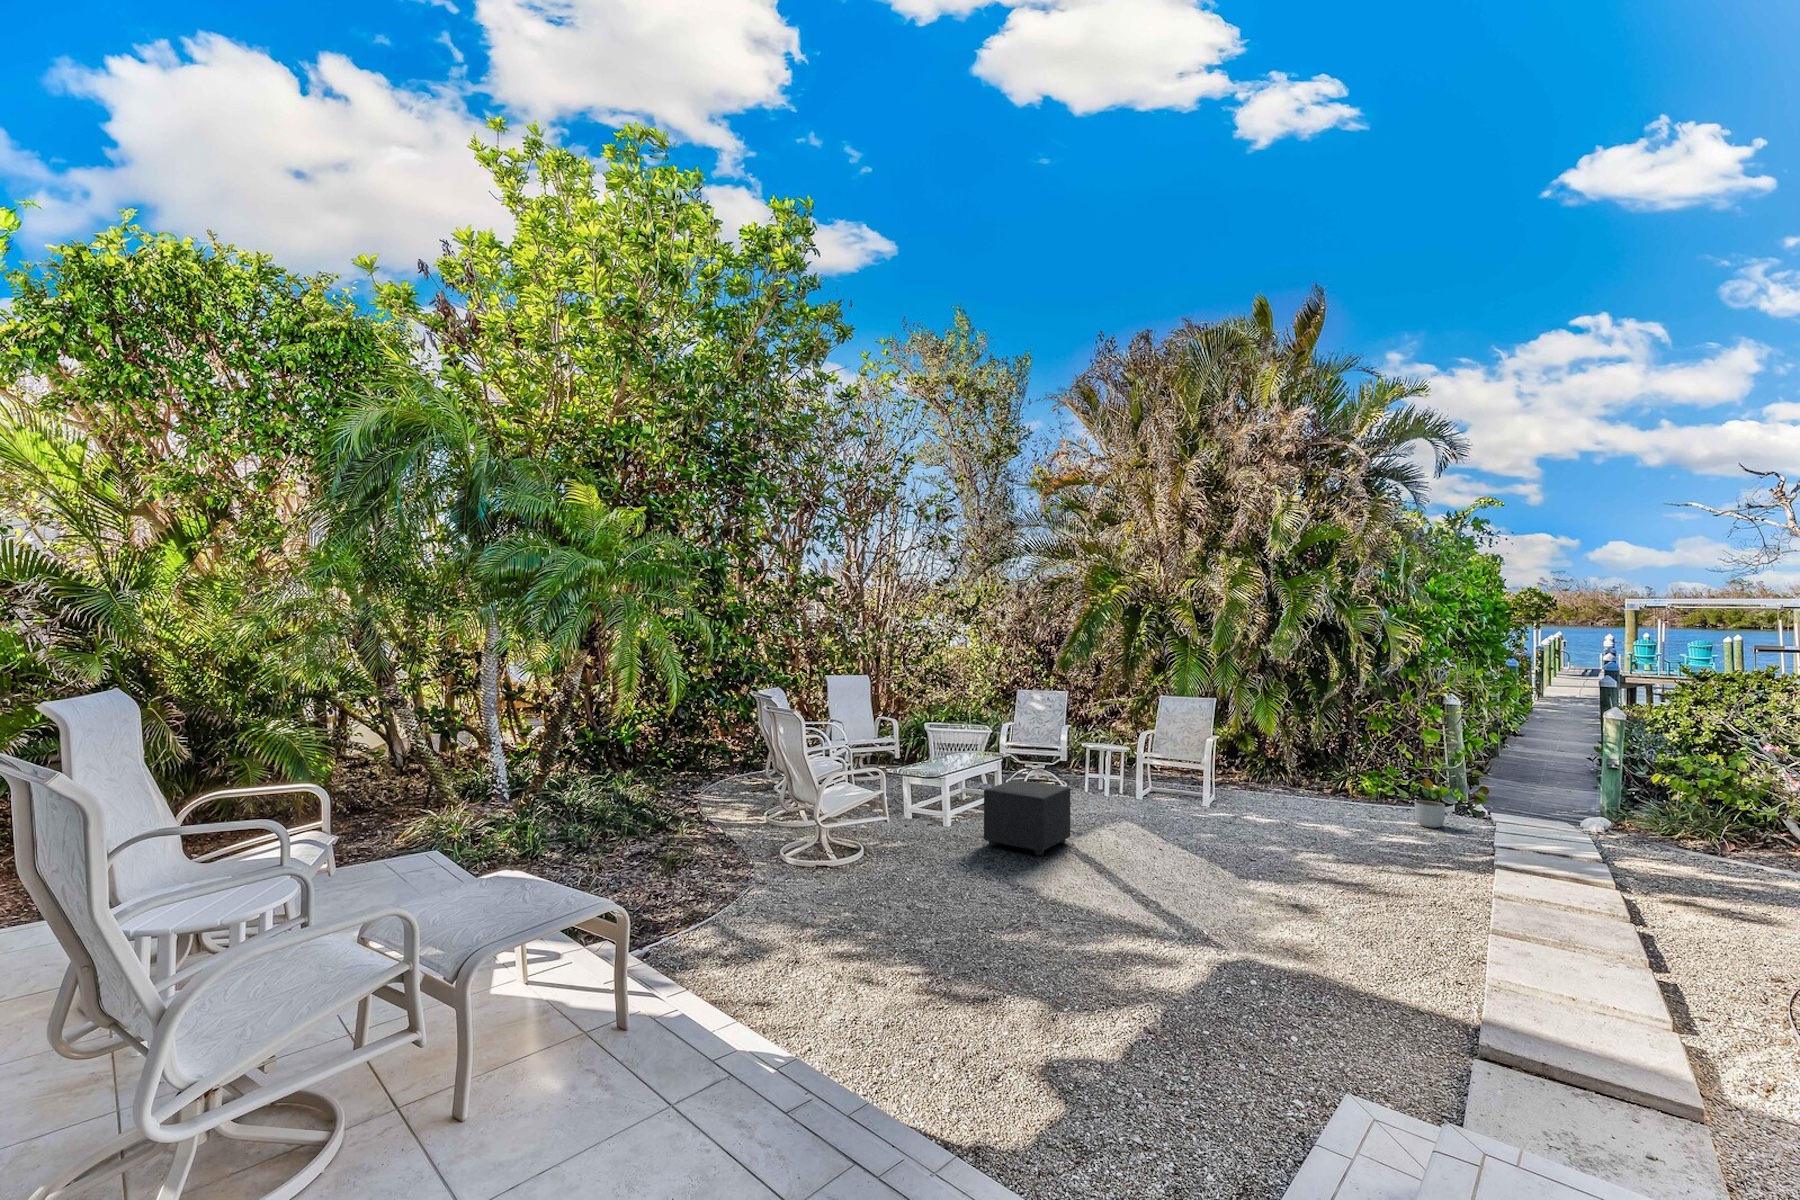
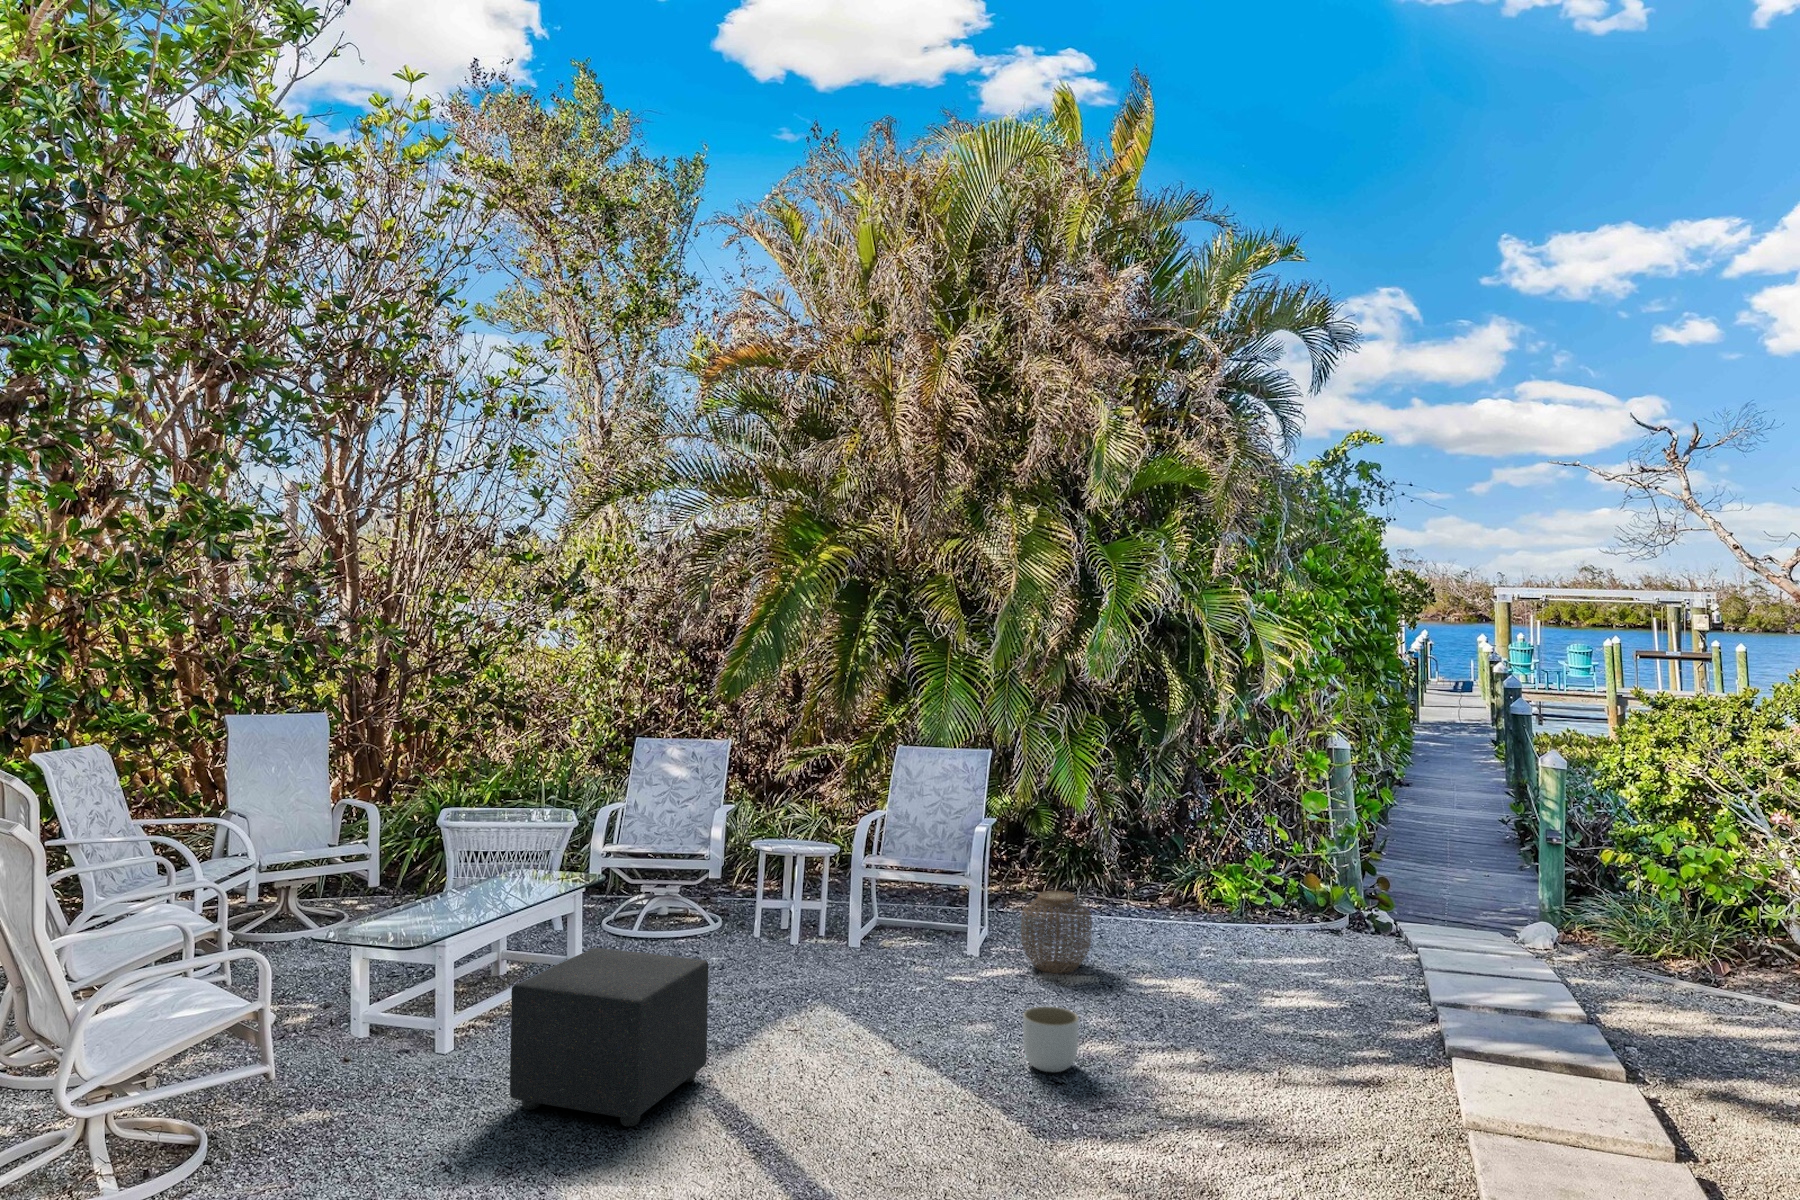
woven basket: none [1235,774,1277,819] -> present [1021,891,1091,973]
planter: present [1415,800,1445,828] -> present [1023,1006,1079,1072]

